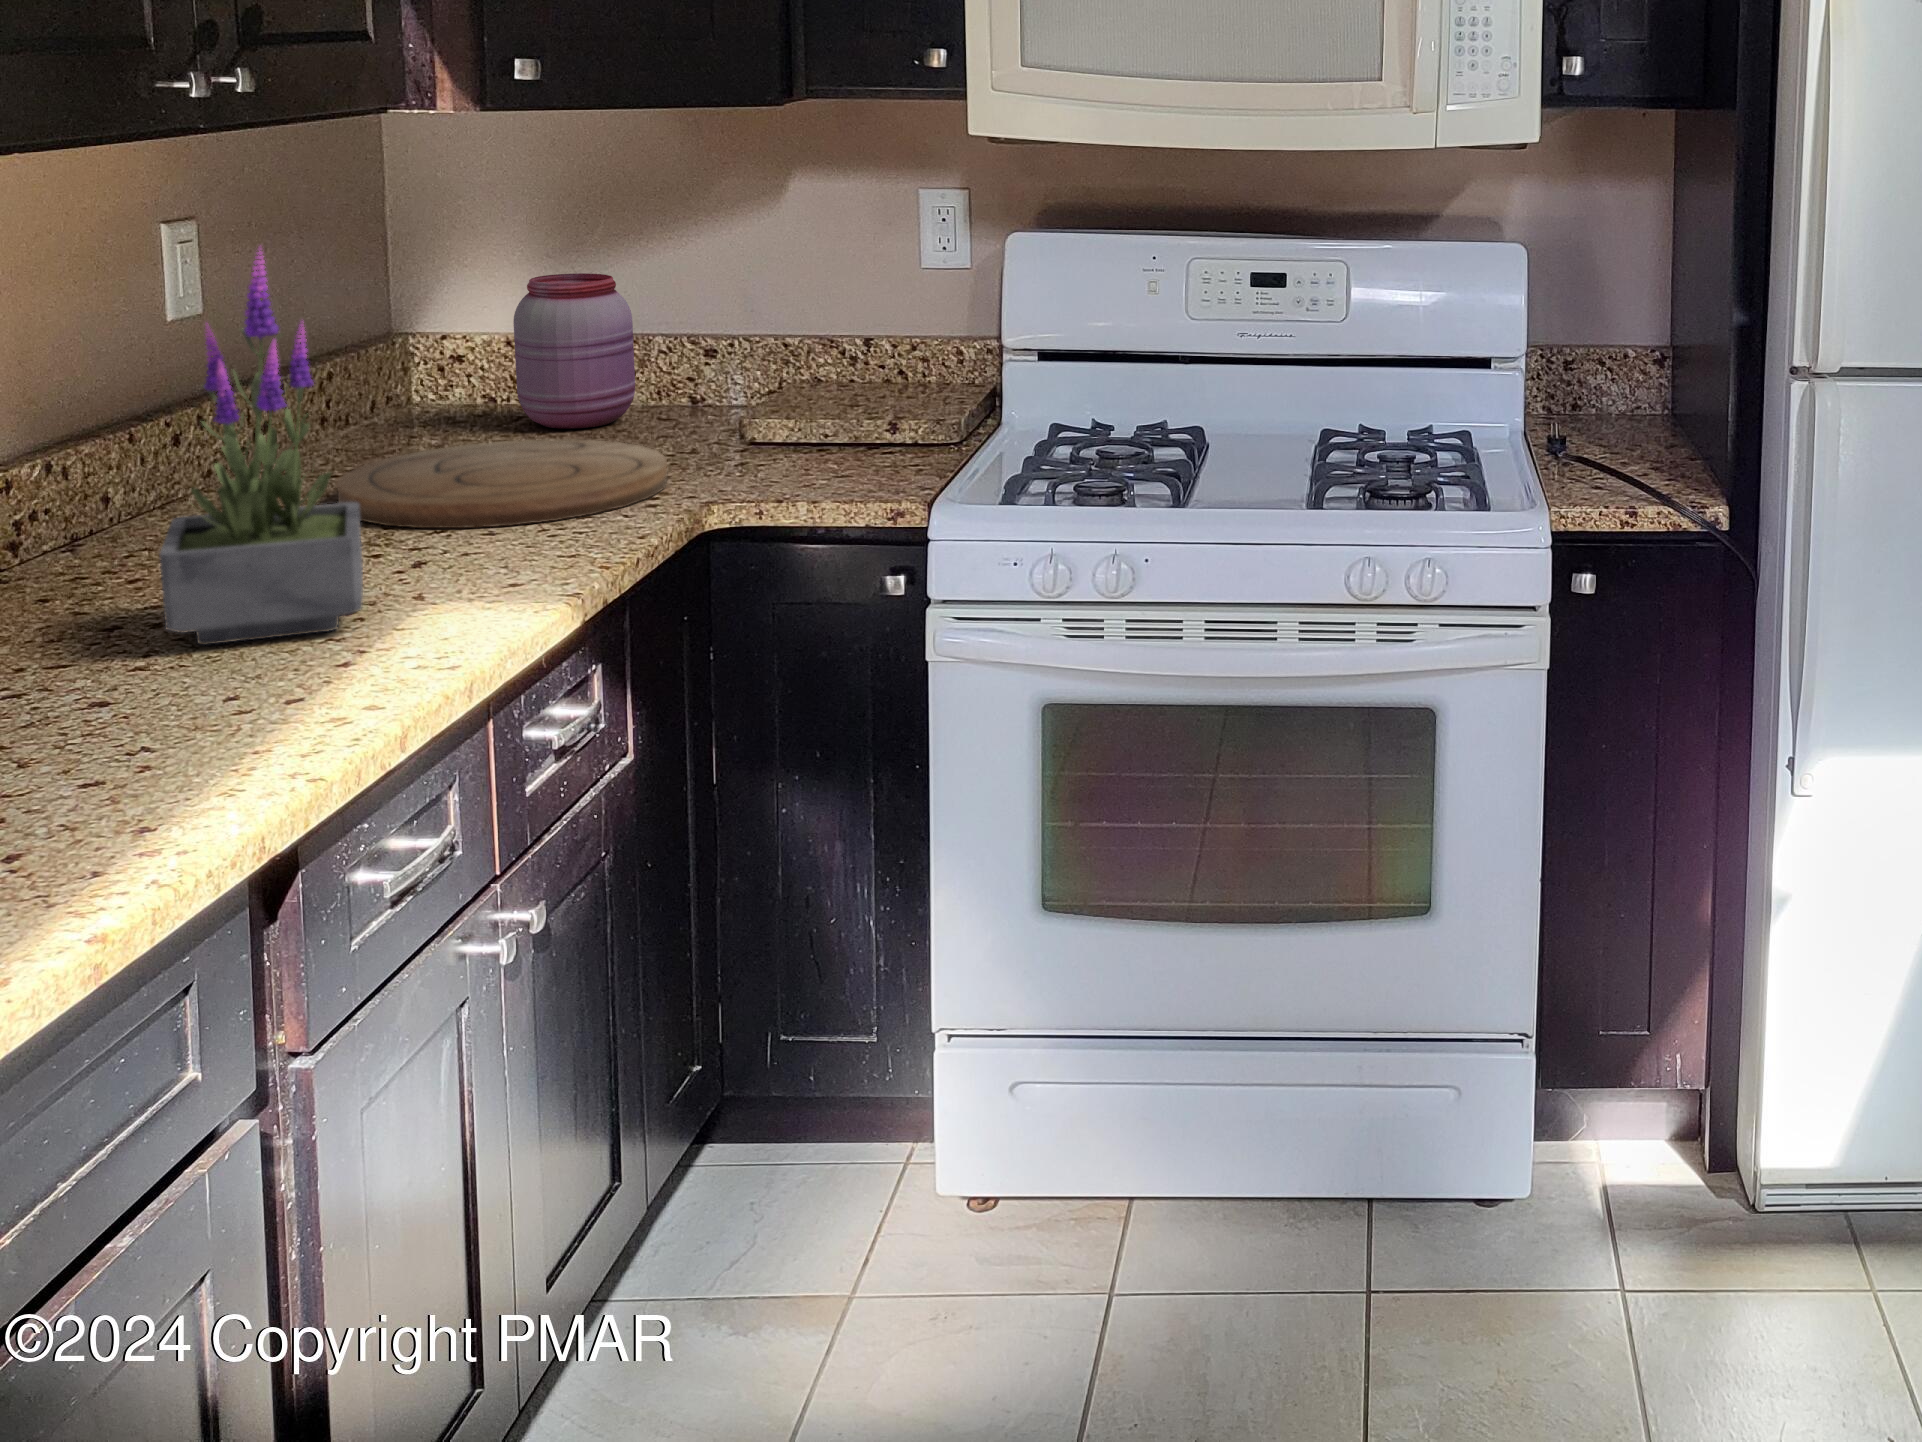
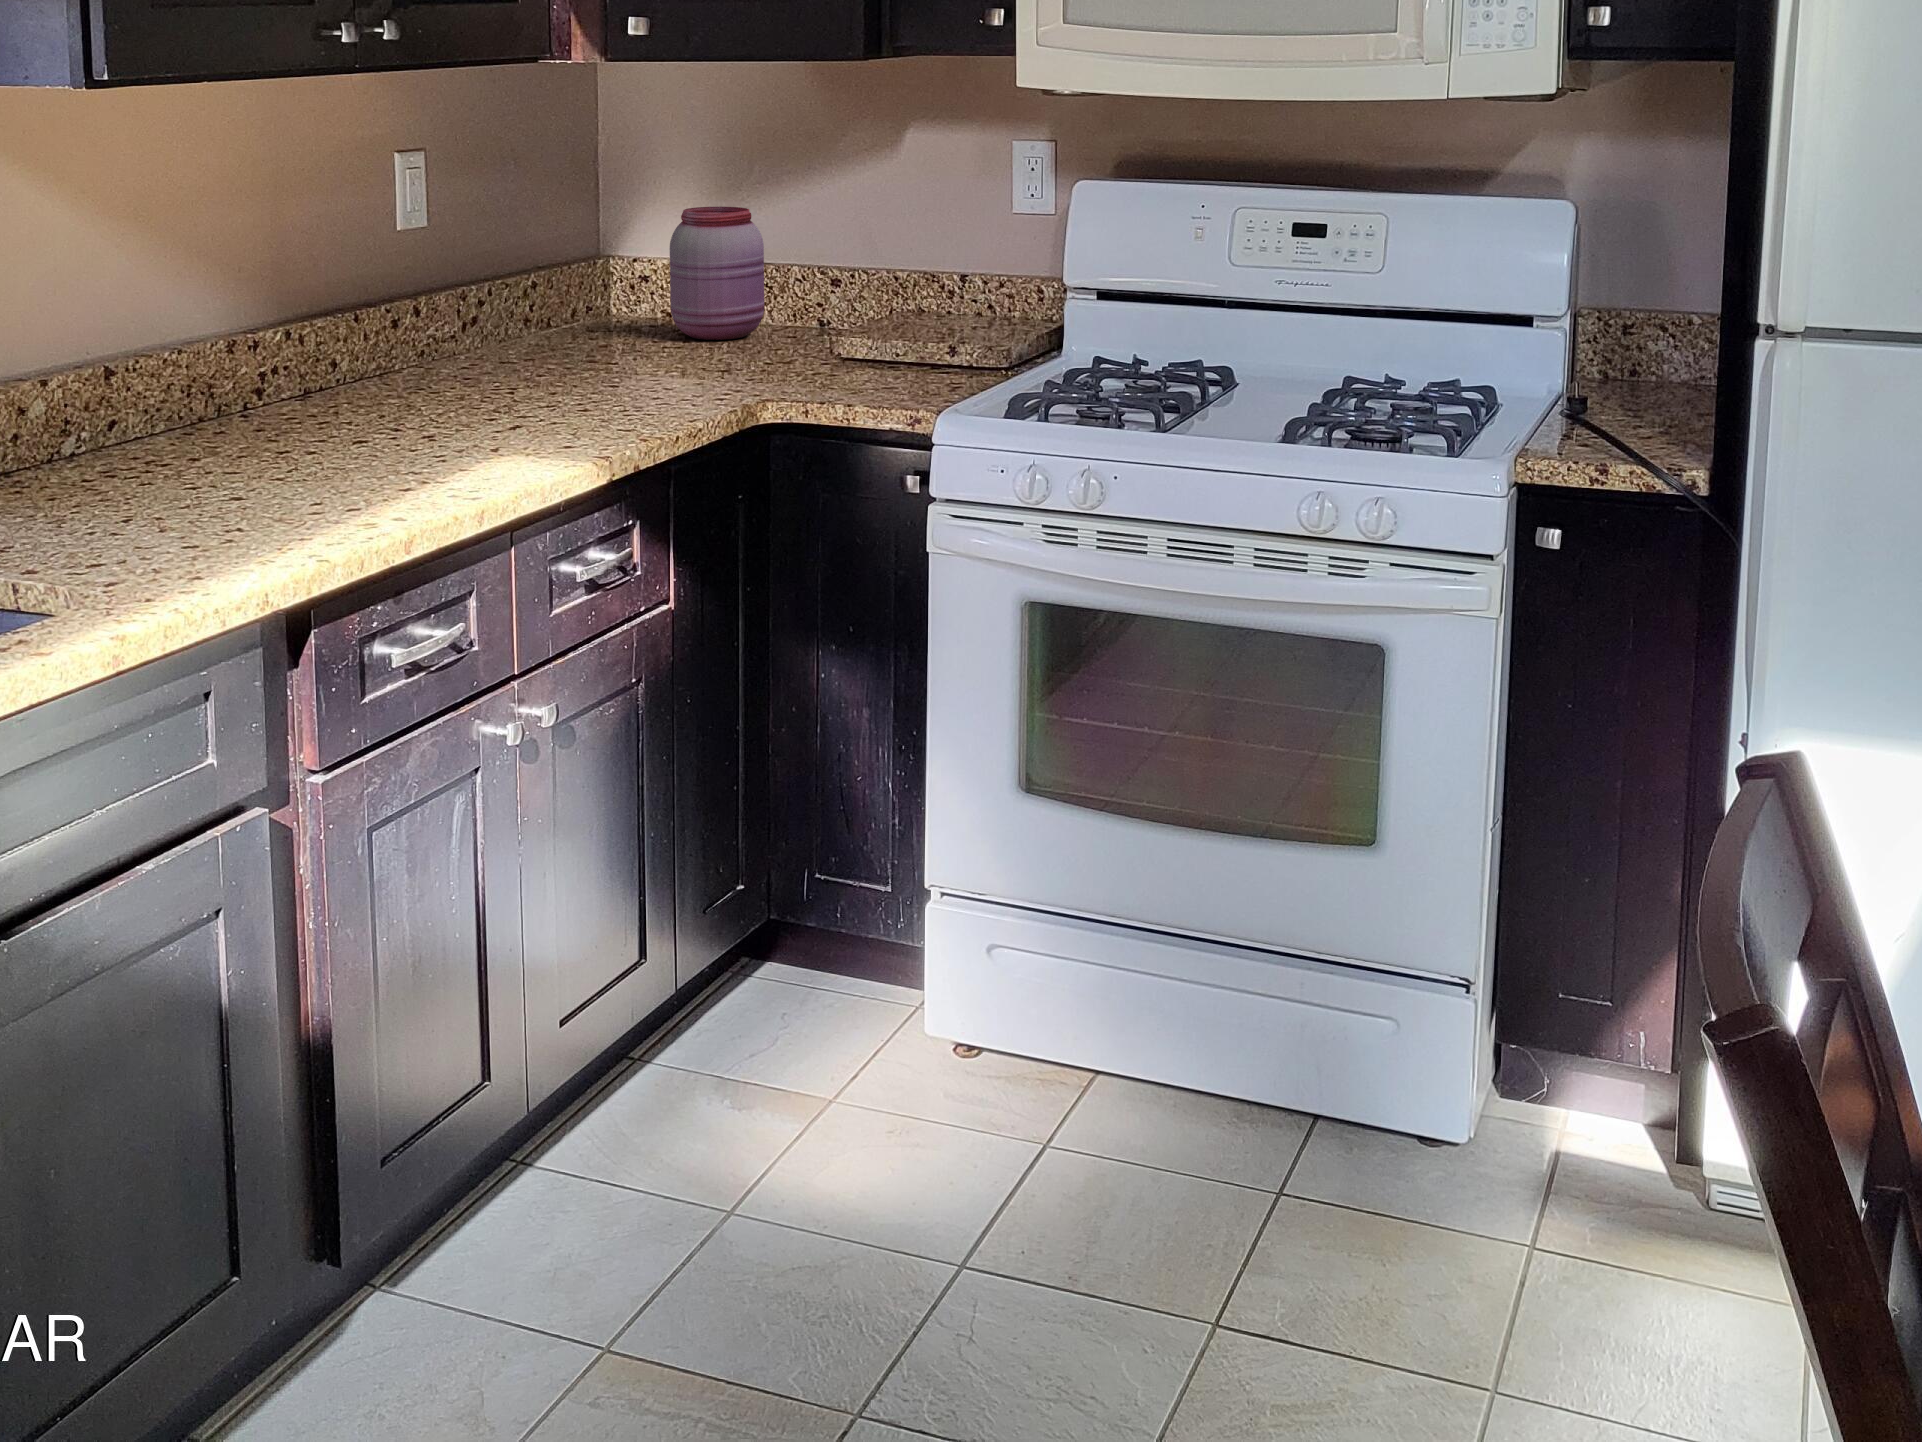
potted plant: present [159,247,363,645] -> none [321,158,475,463]
cutting board: present [337,439,667,528] -> none [499,342,751,404]

